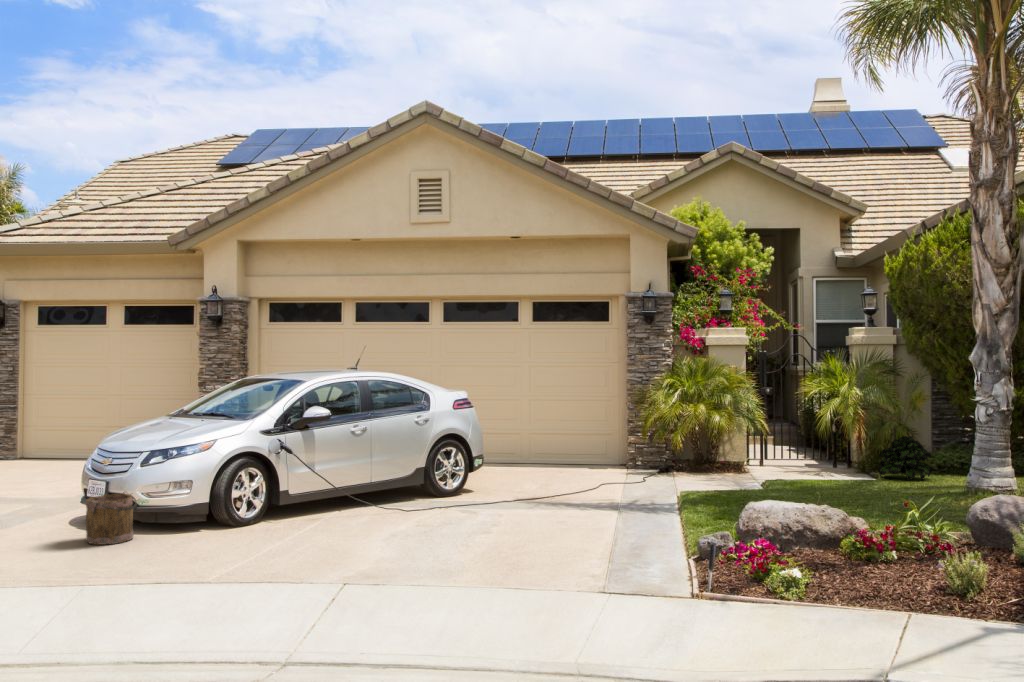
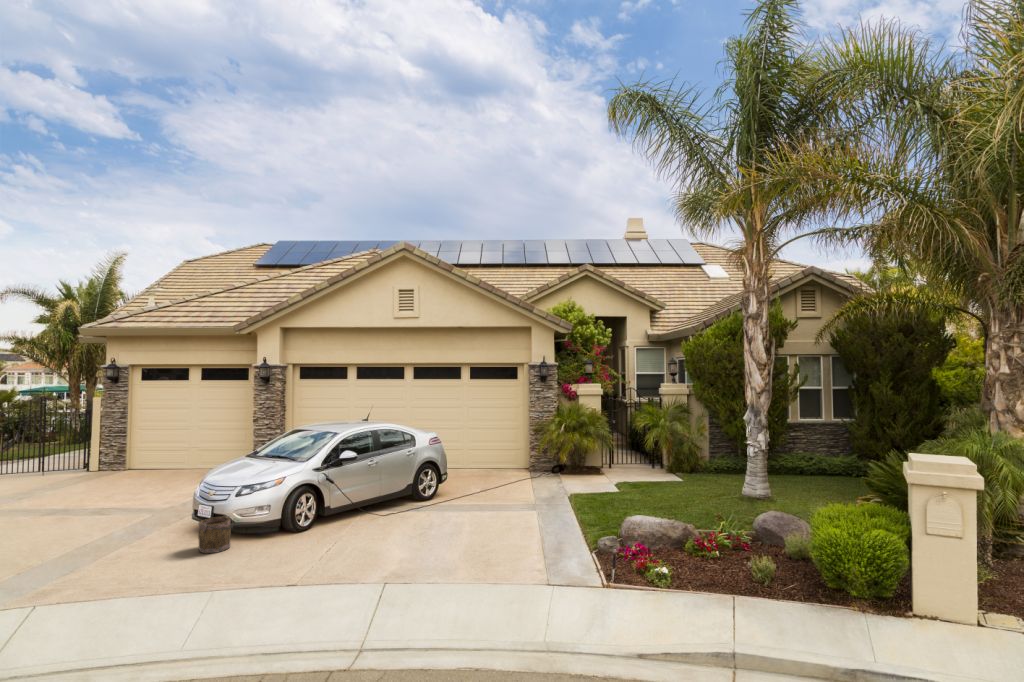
potted plant: present [878,436,932,480] -> none [679,450,710,478]

